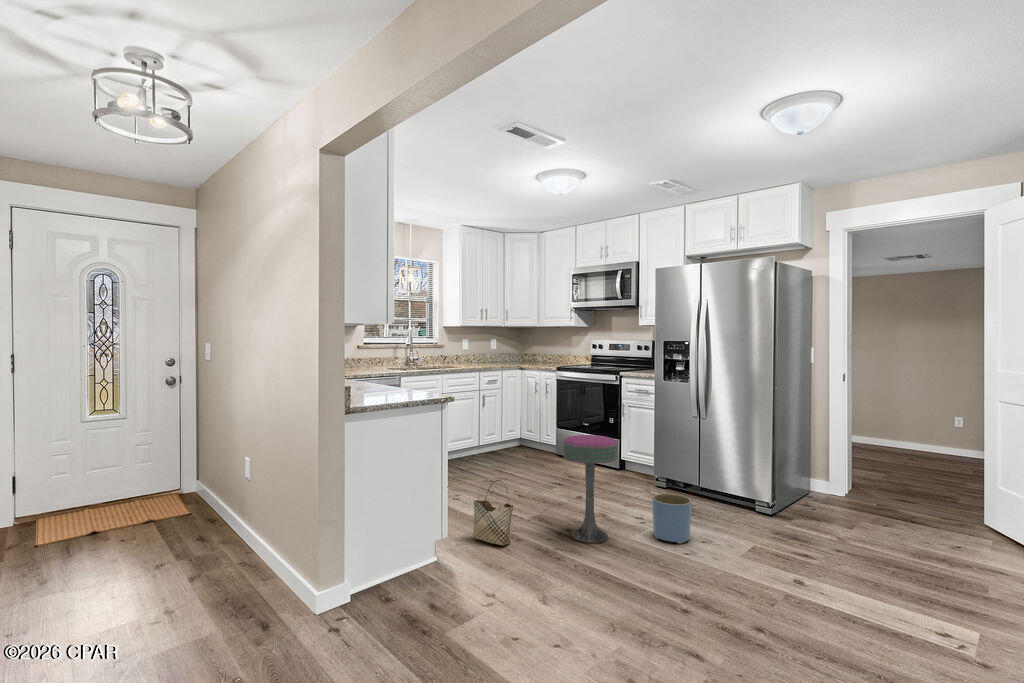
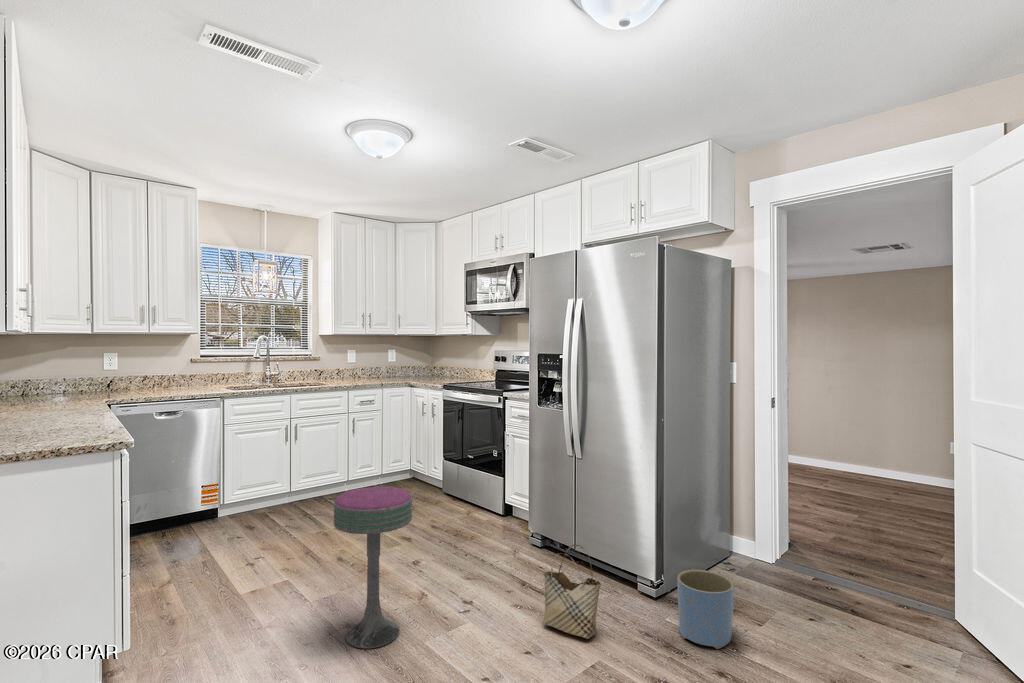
woven basket: present [472,480,513,545] -> present [543,545,601,639]
planter: present [652,493,692,544] -> present [677,570,734,649]

